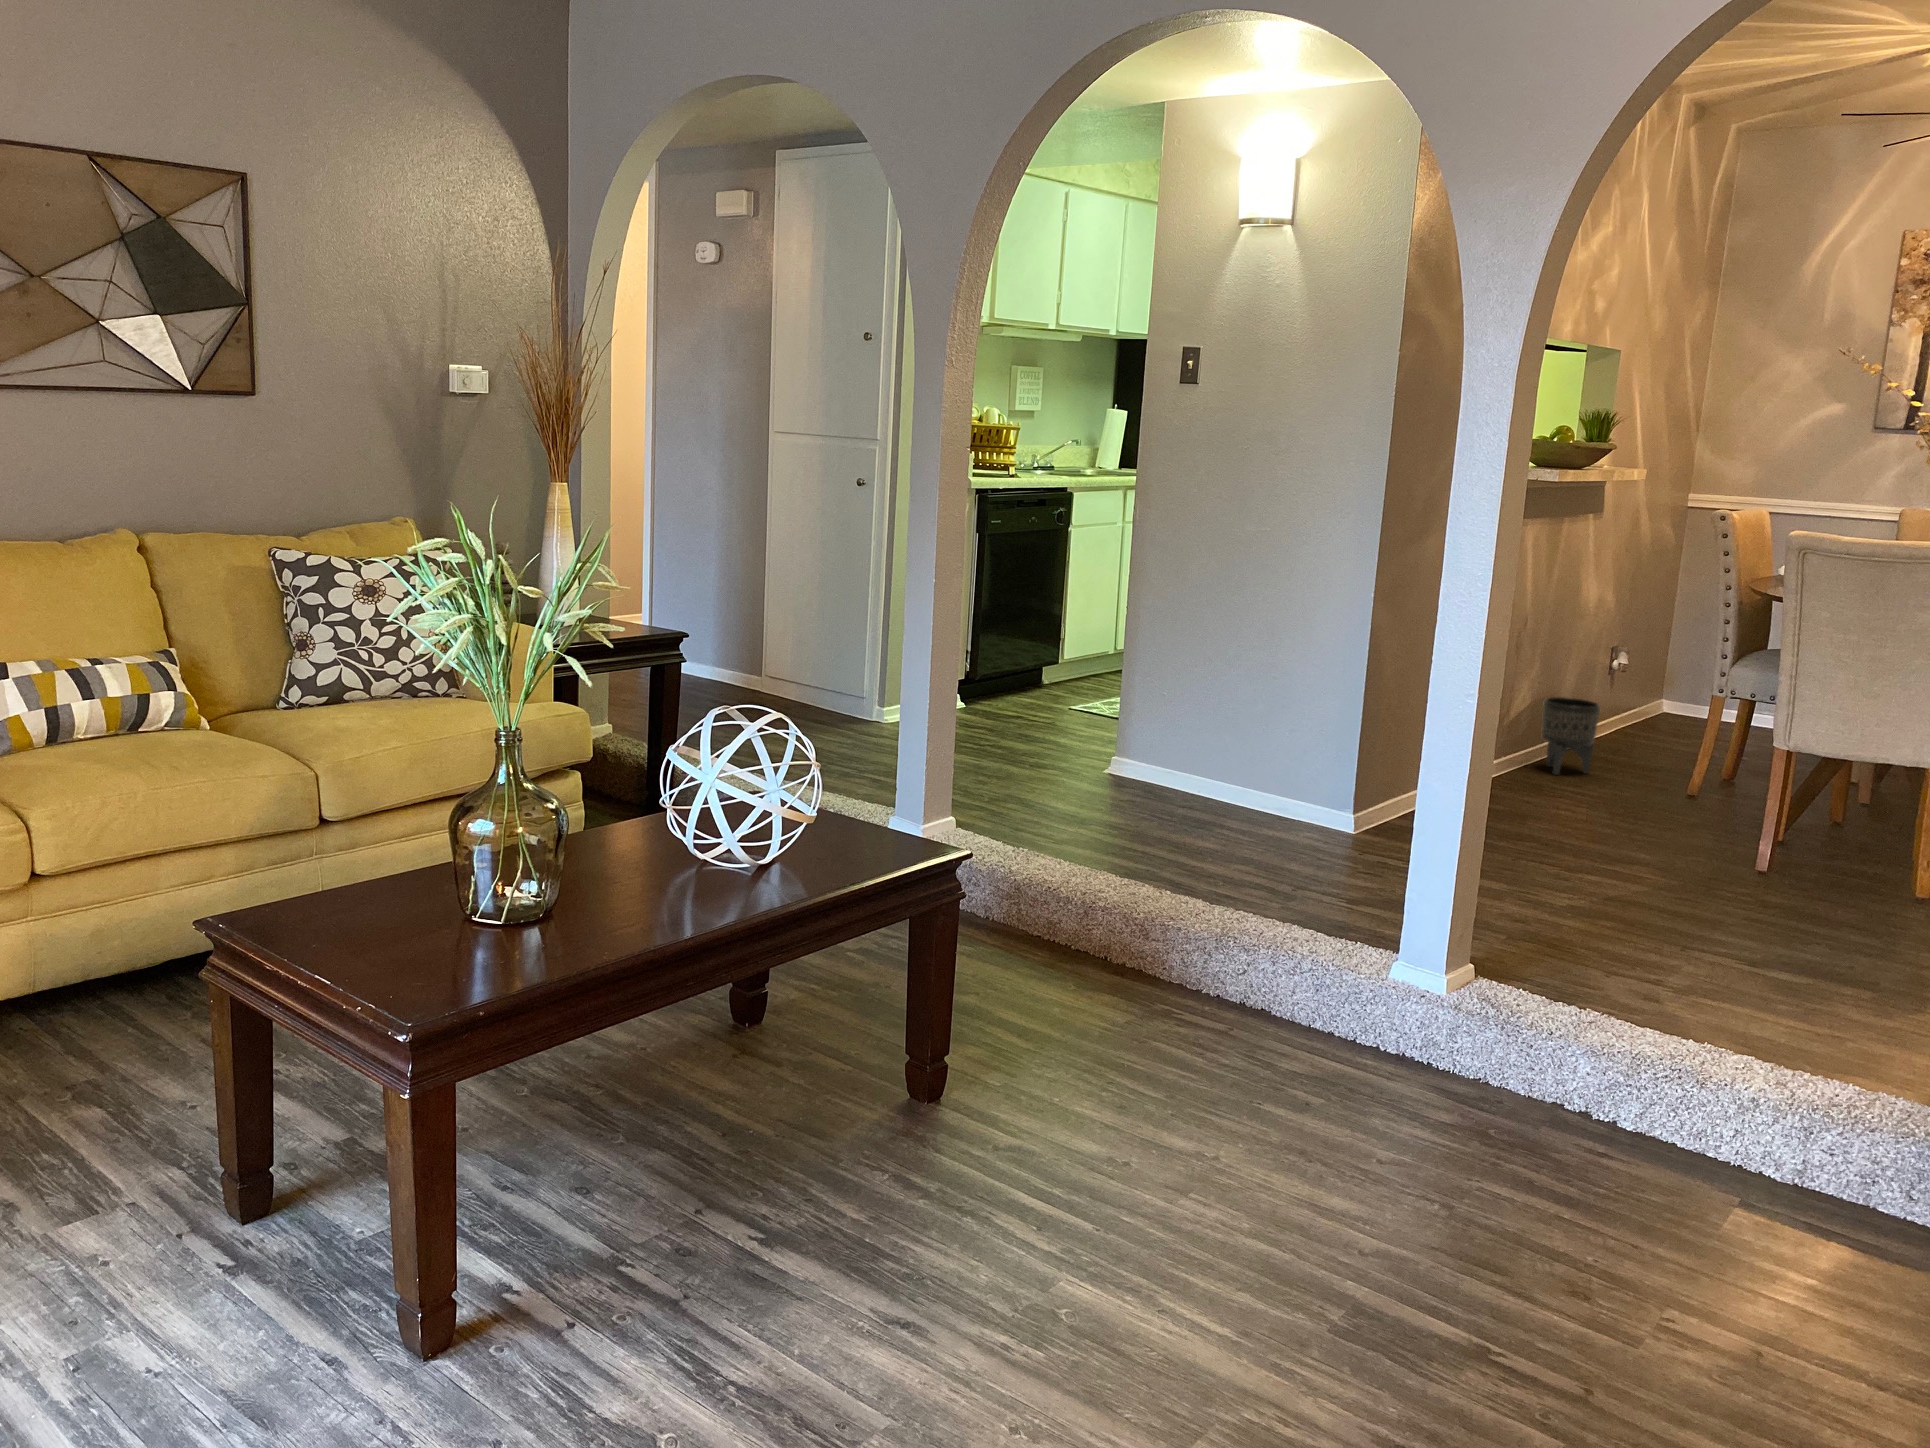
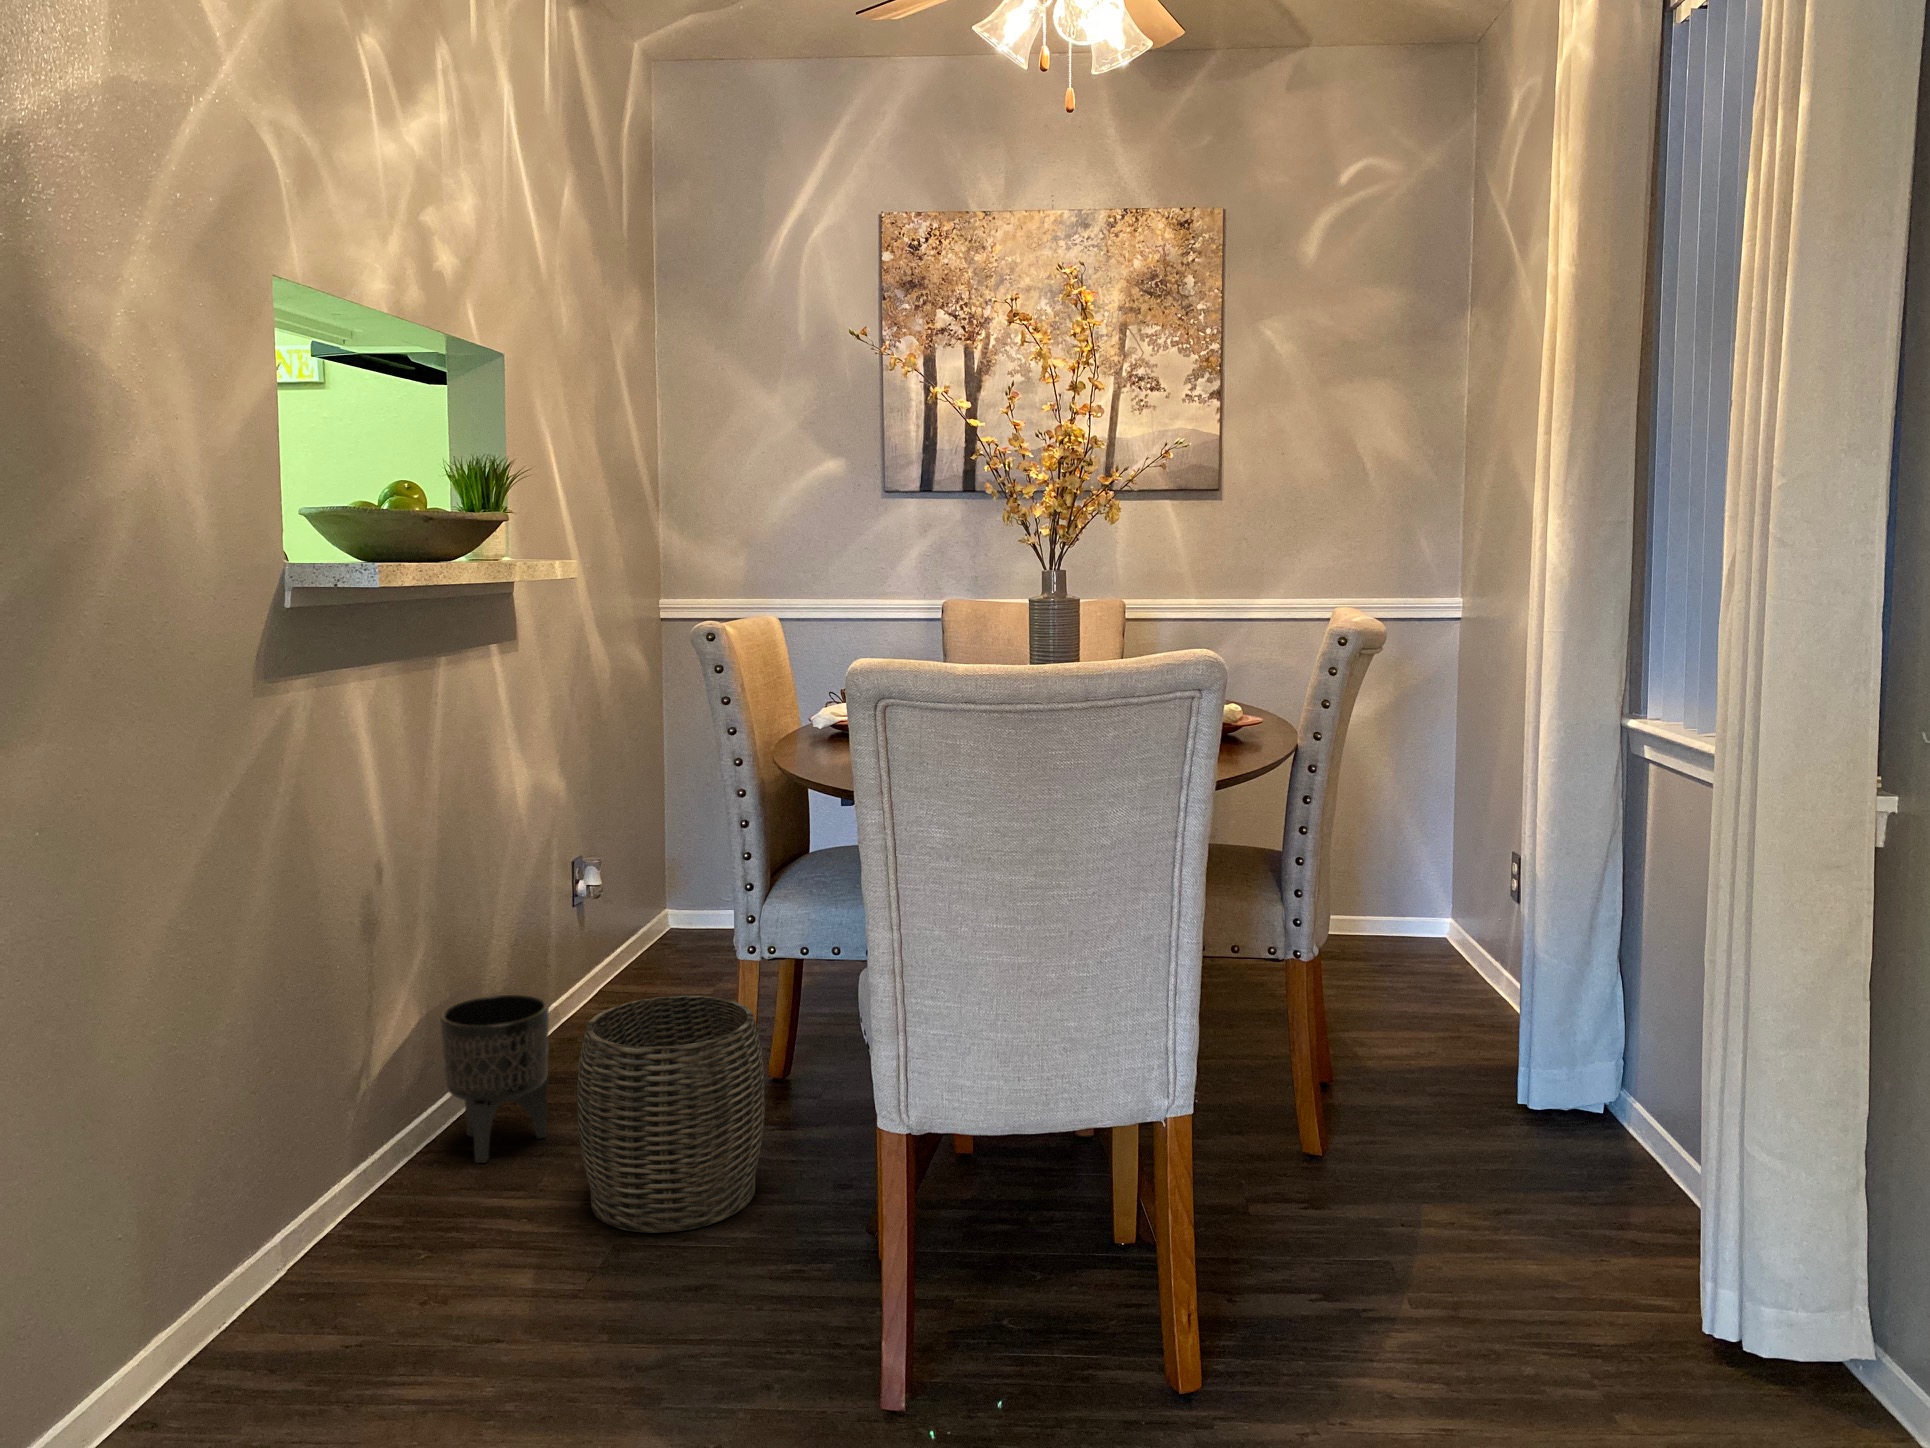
woven basket: none [1614,705,1719,812] -> present [577,996,765,1233]

